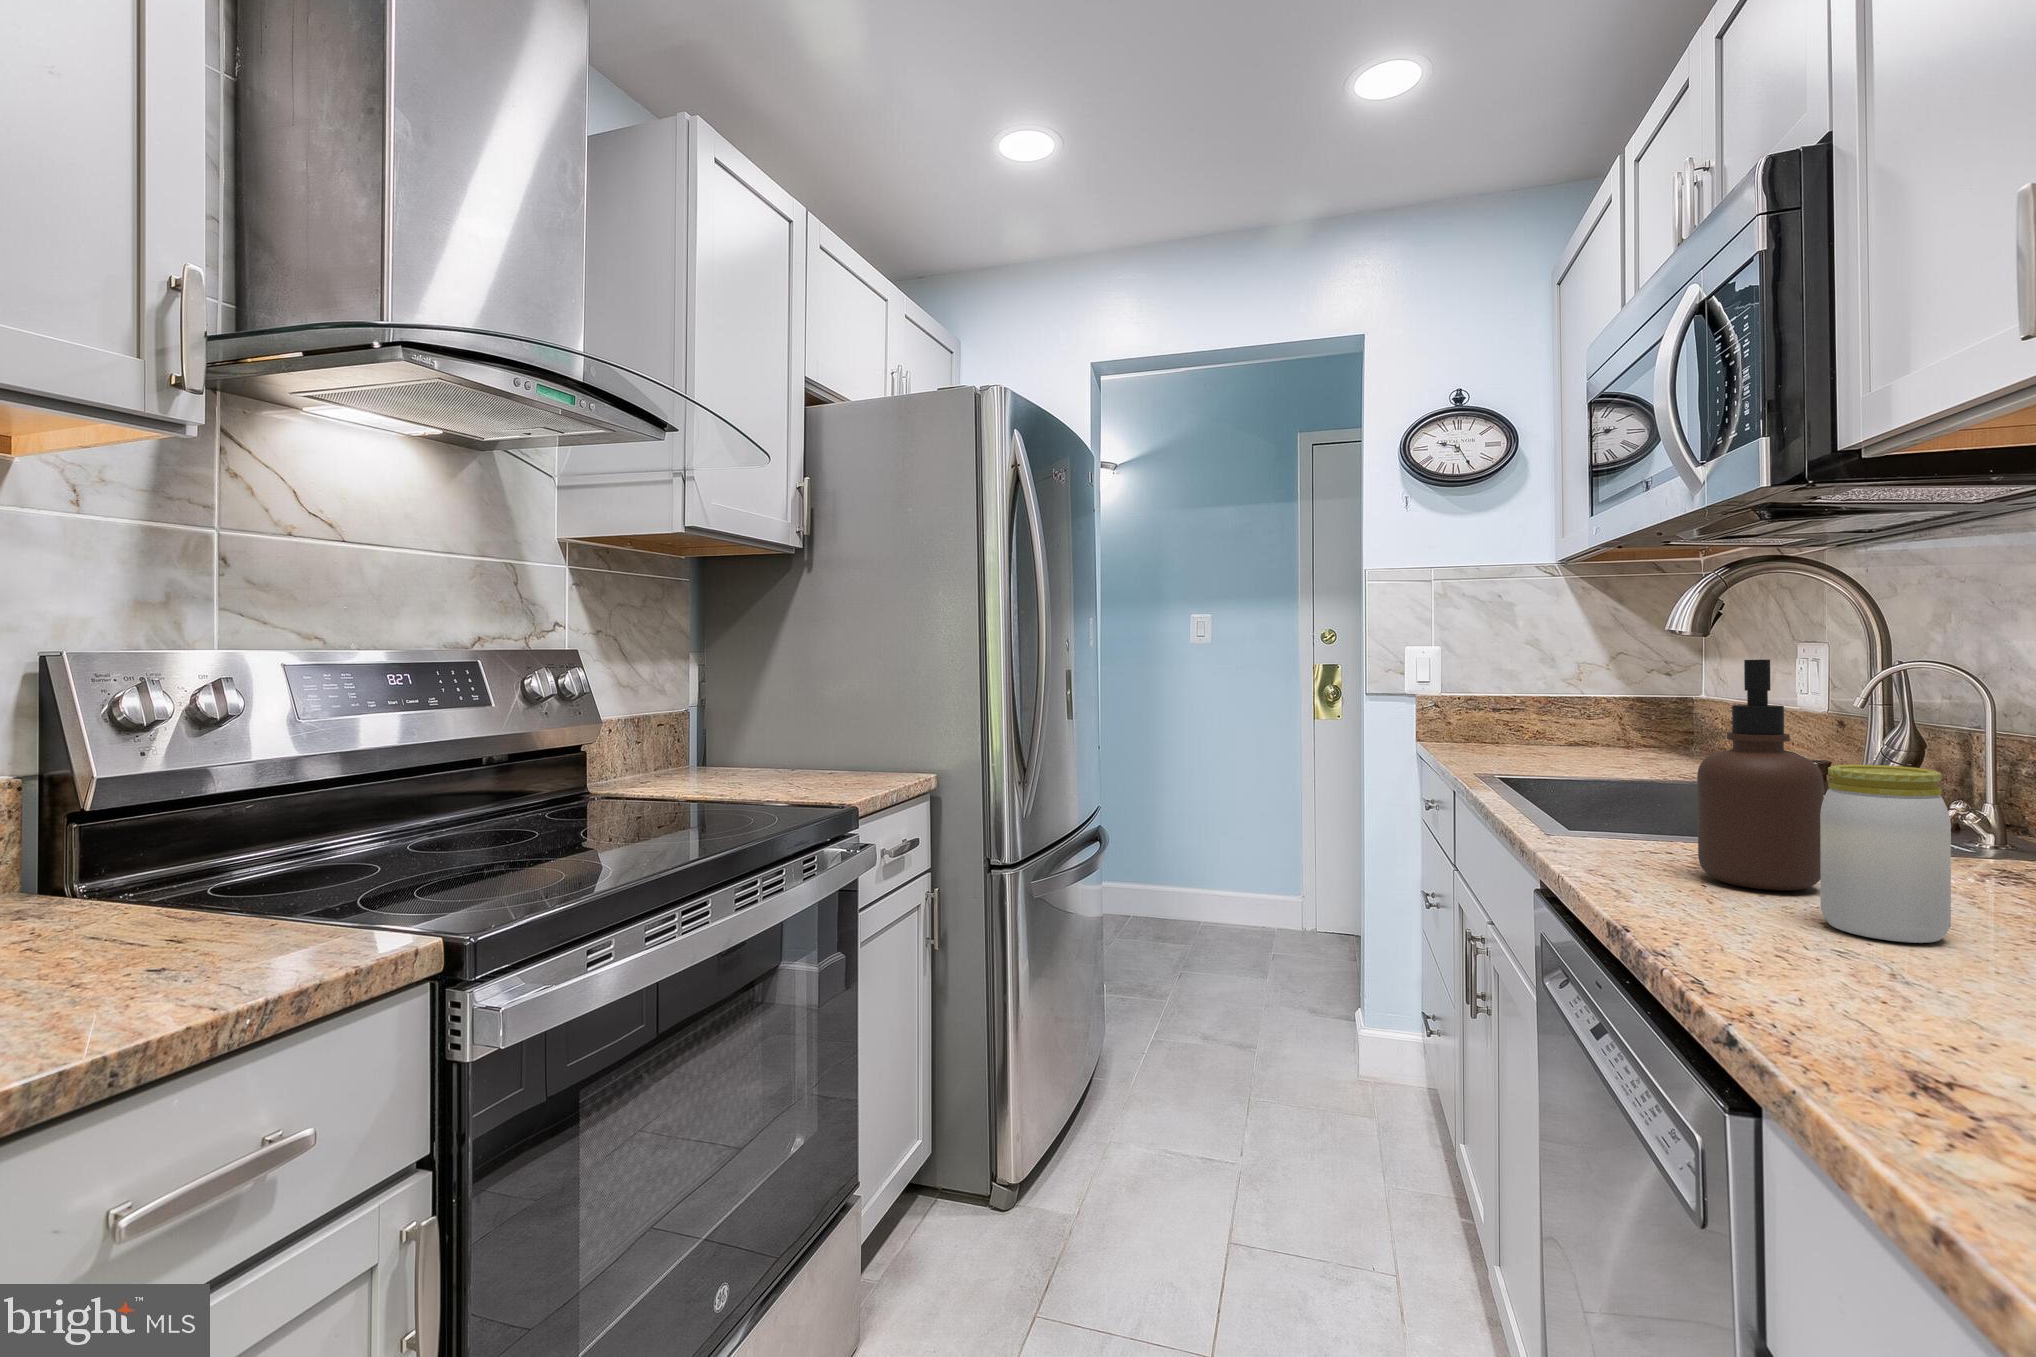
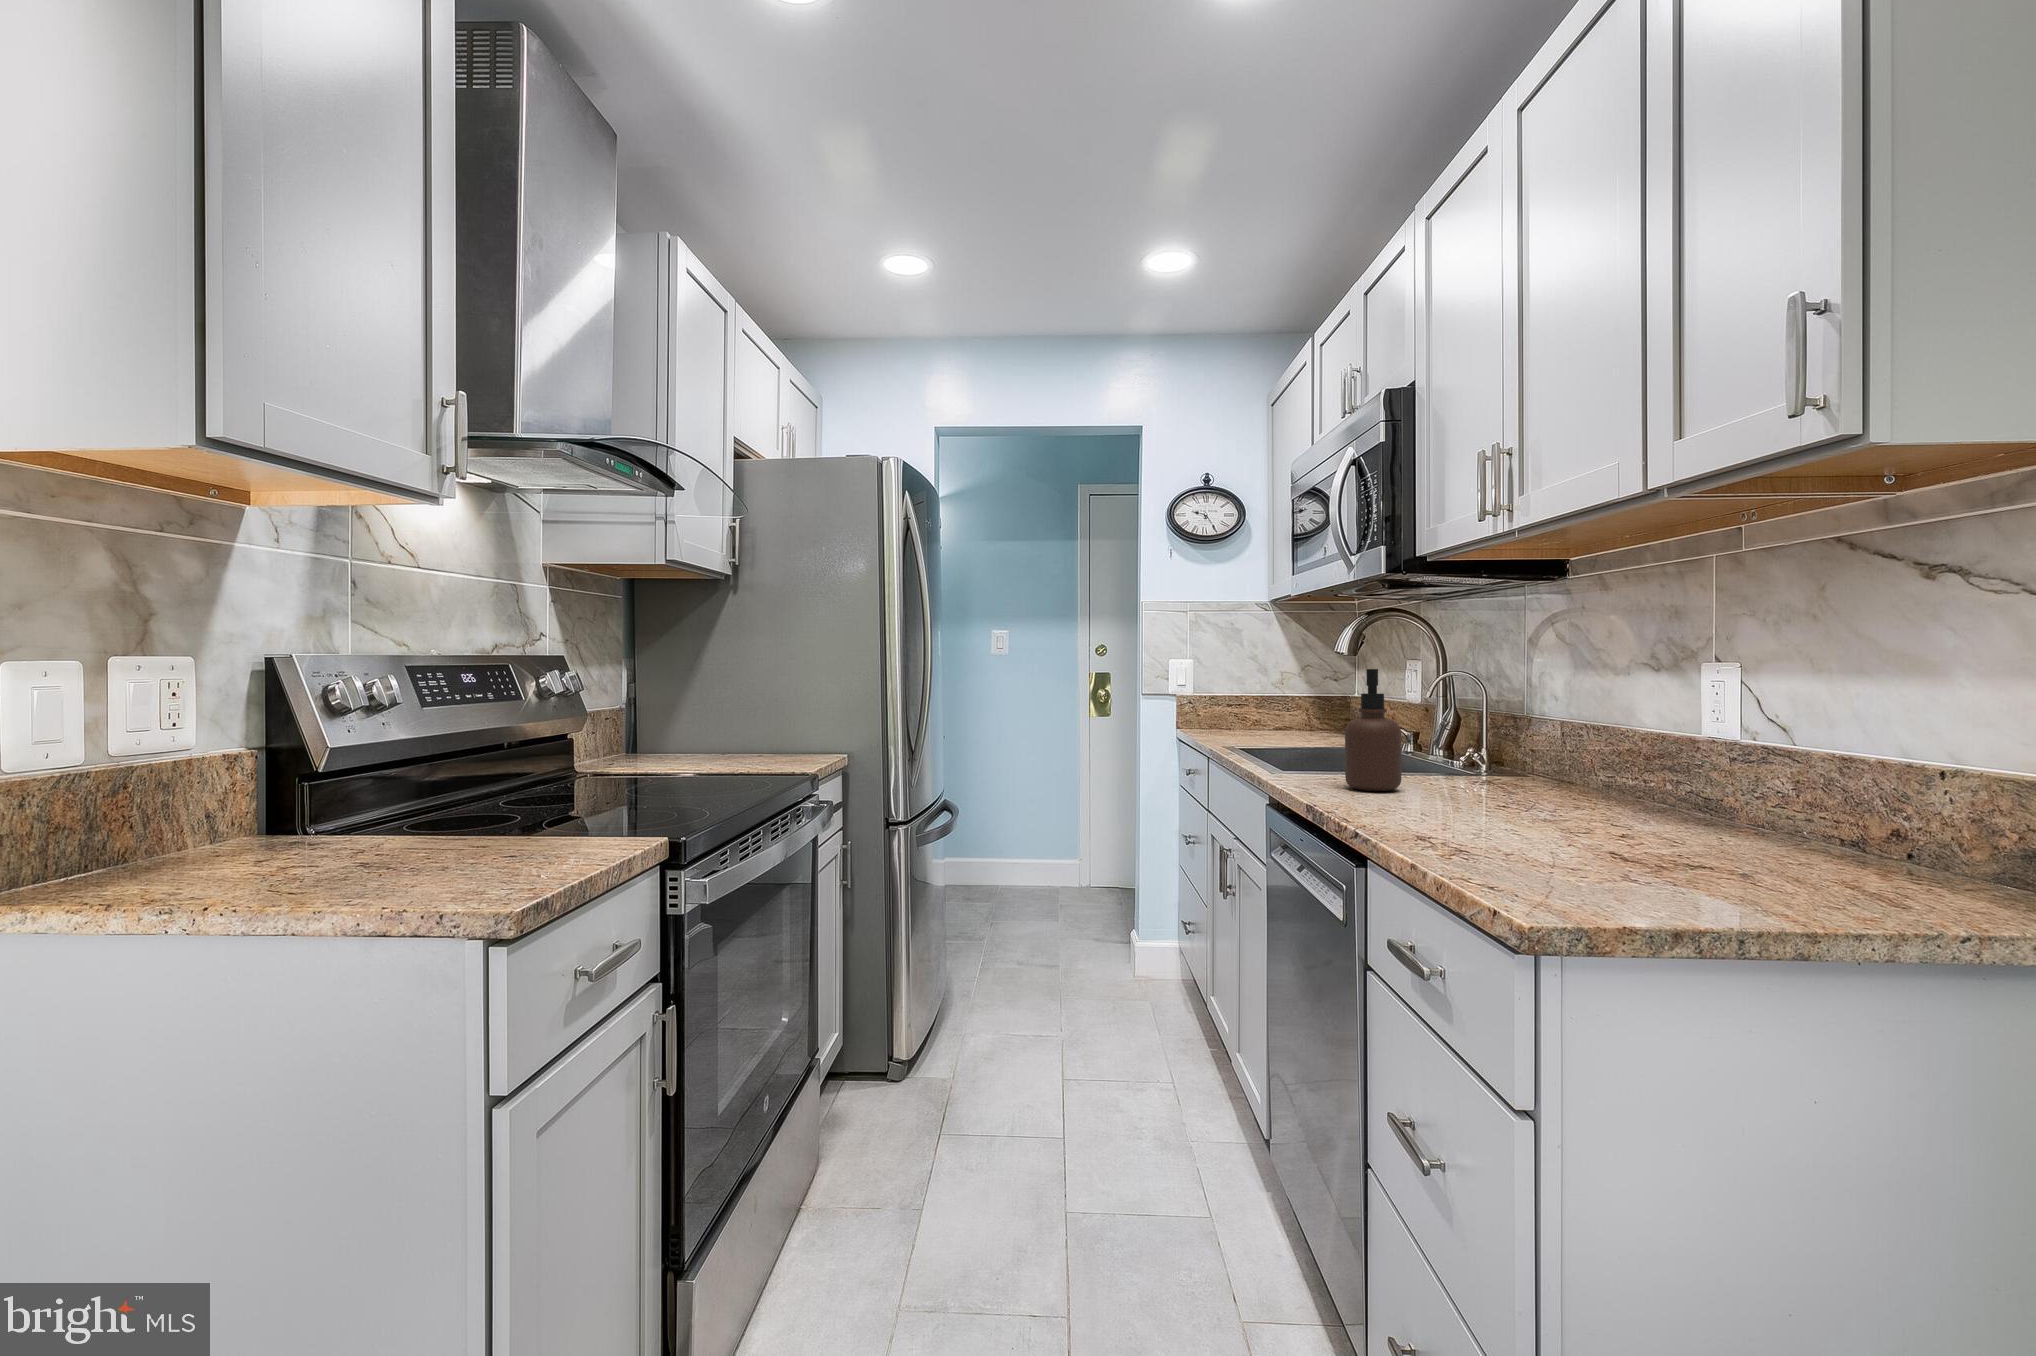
jar: present [1820,765,1951,943] -> none [1396,722,1447,805]

